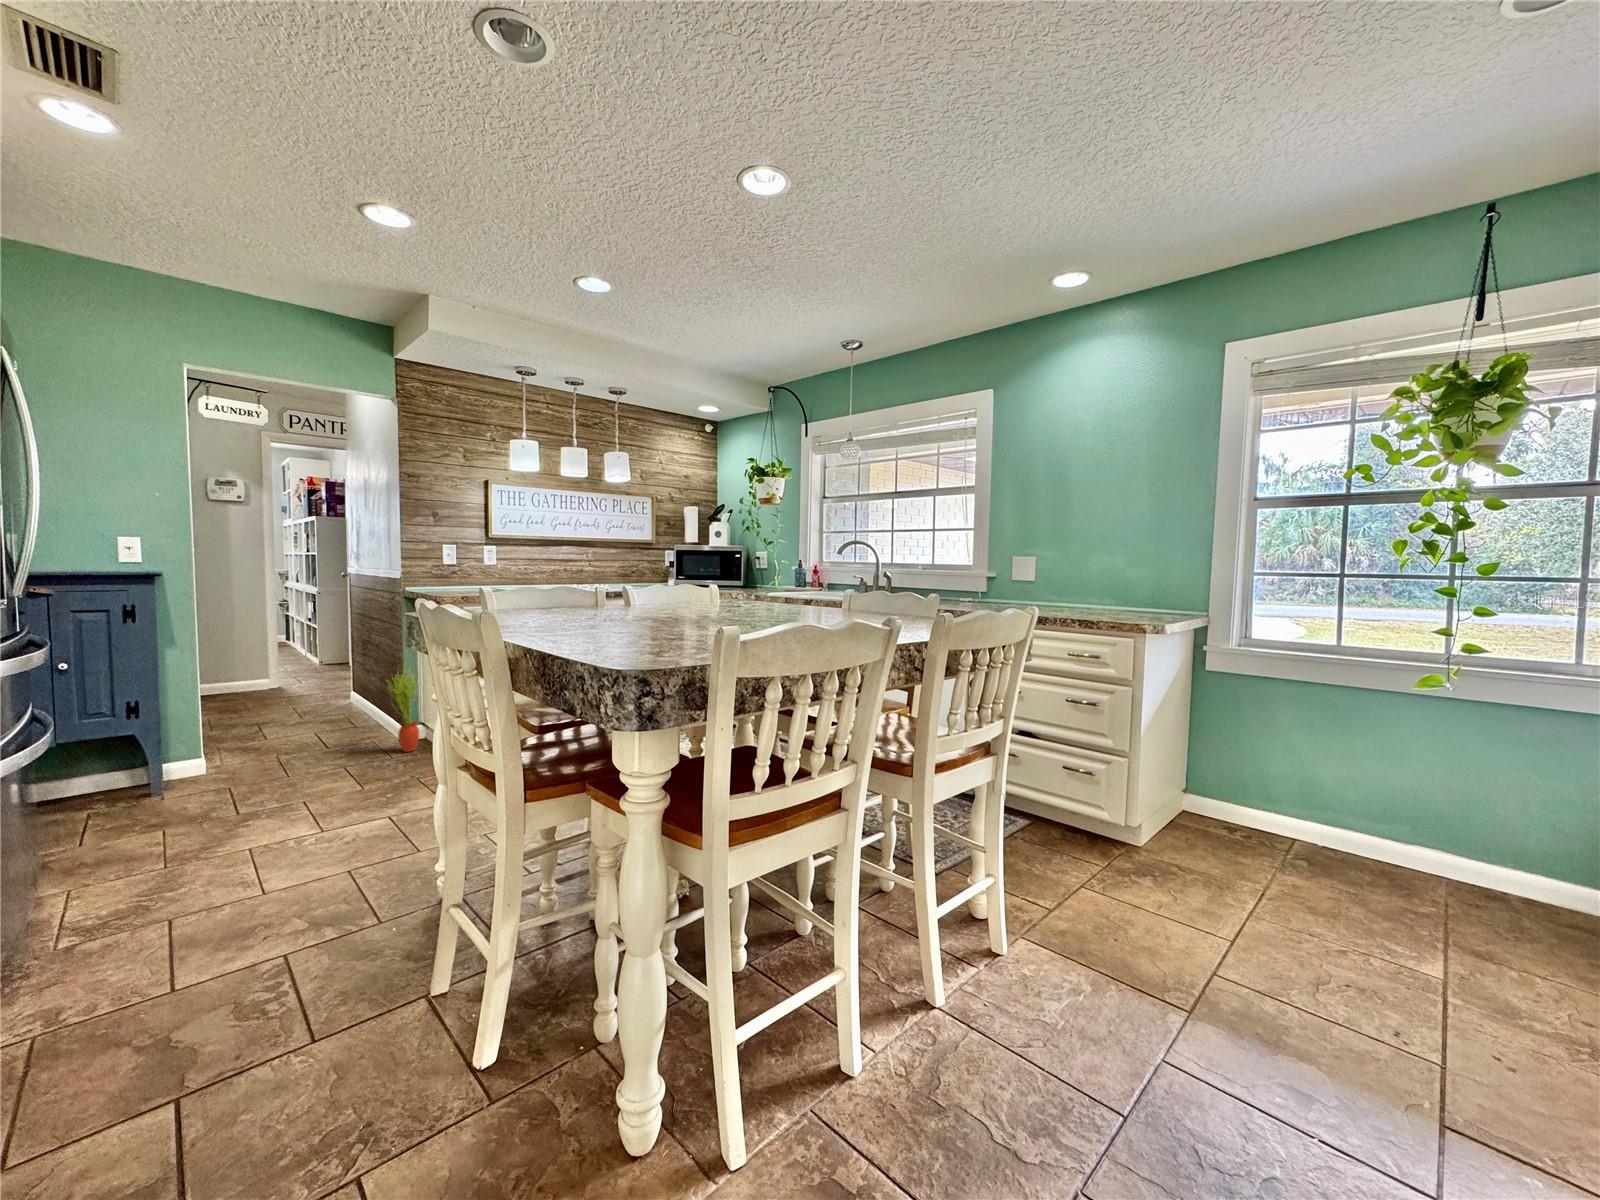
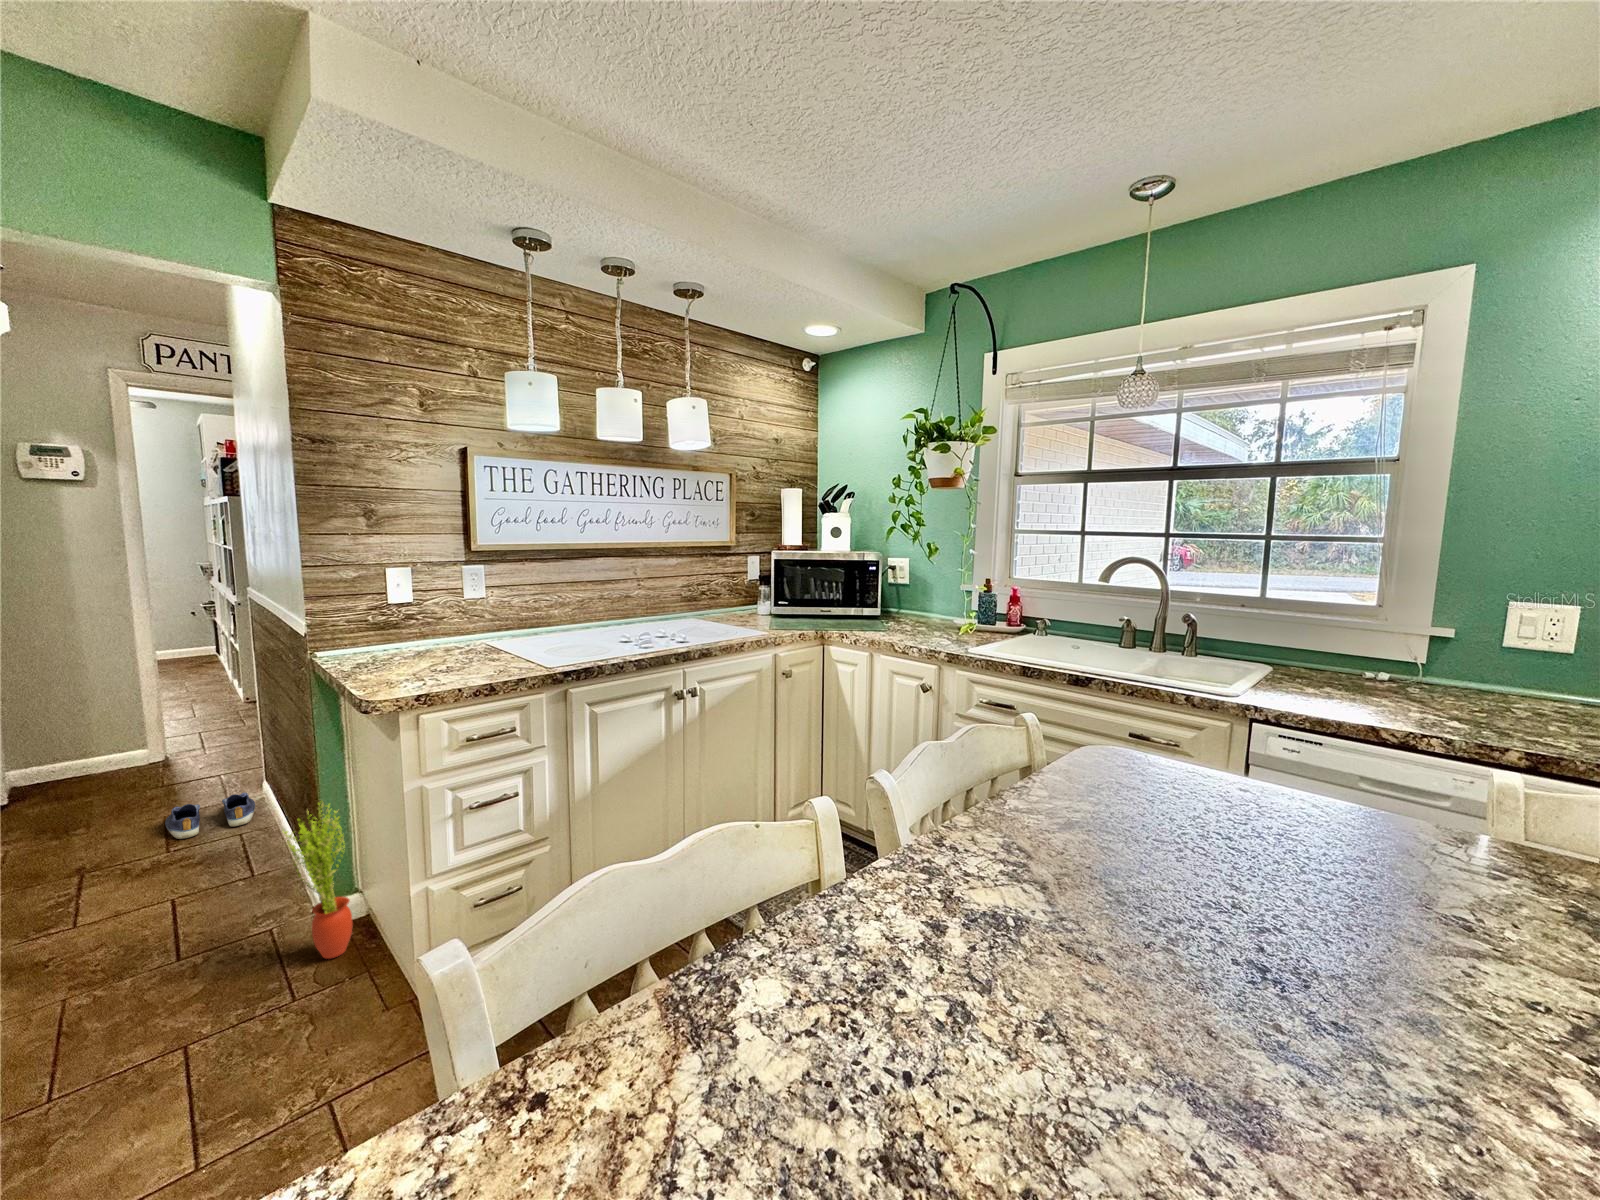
shoe: none [295,694,347,715] -> present [165,793,255,839]

